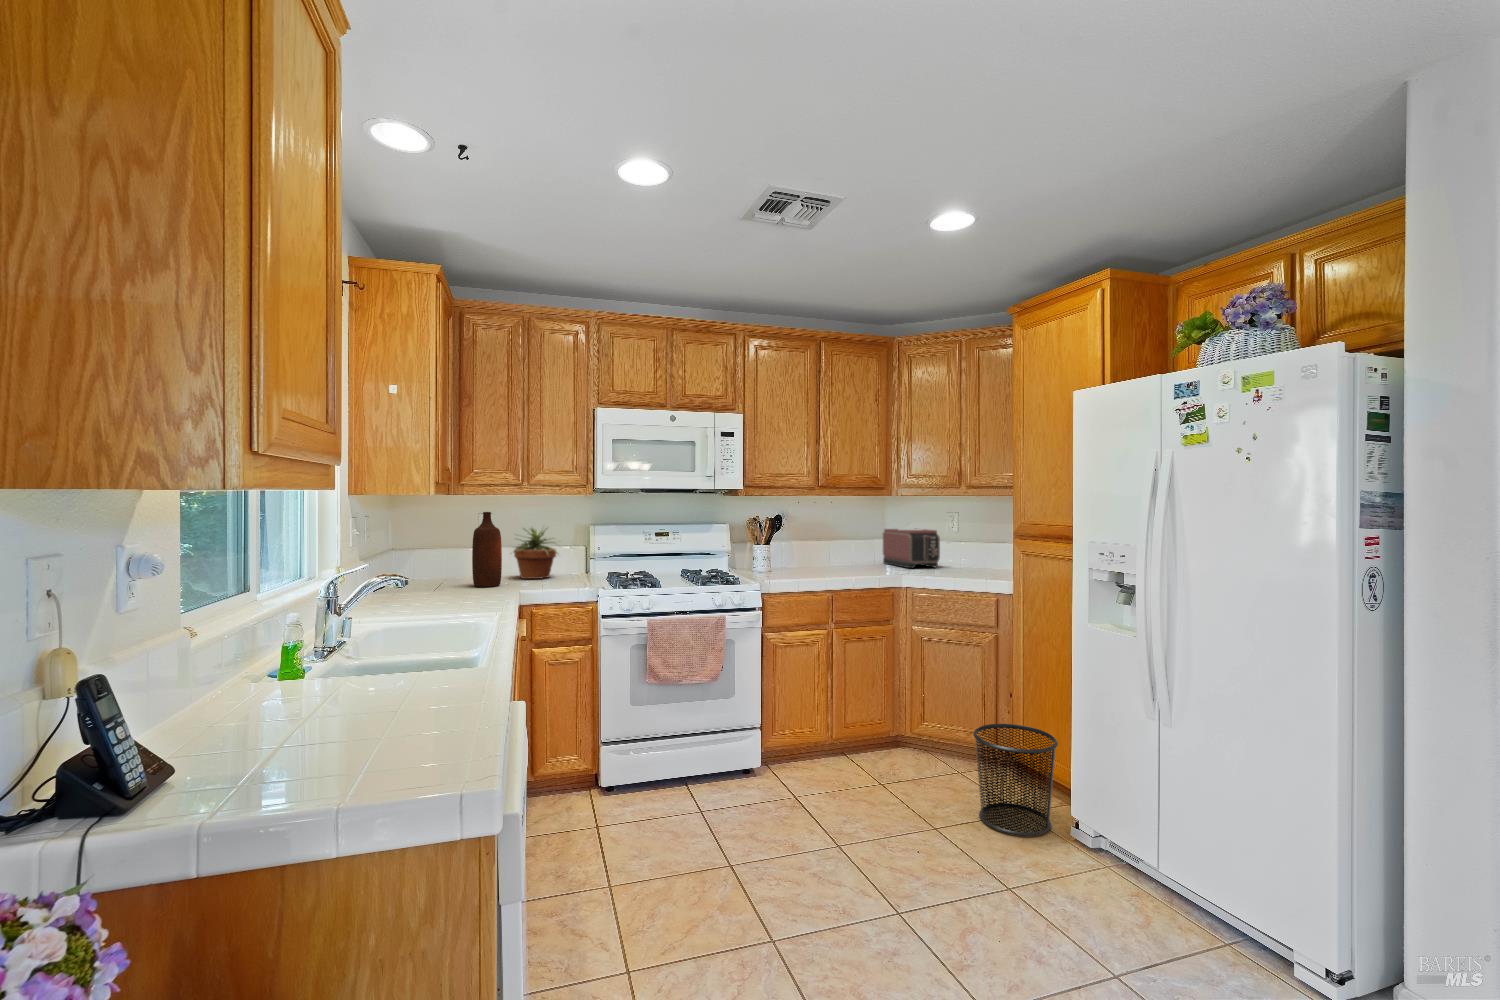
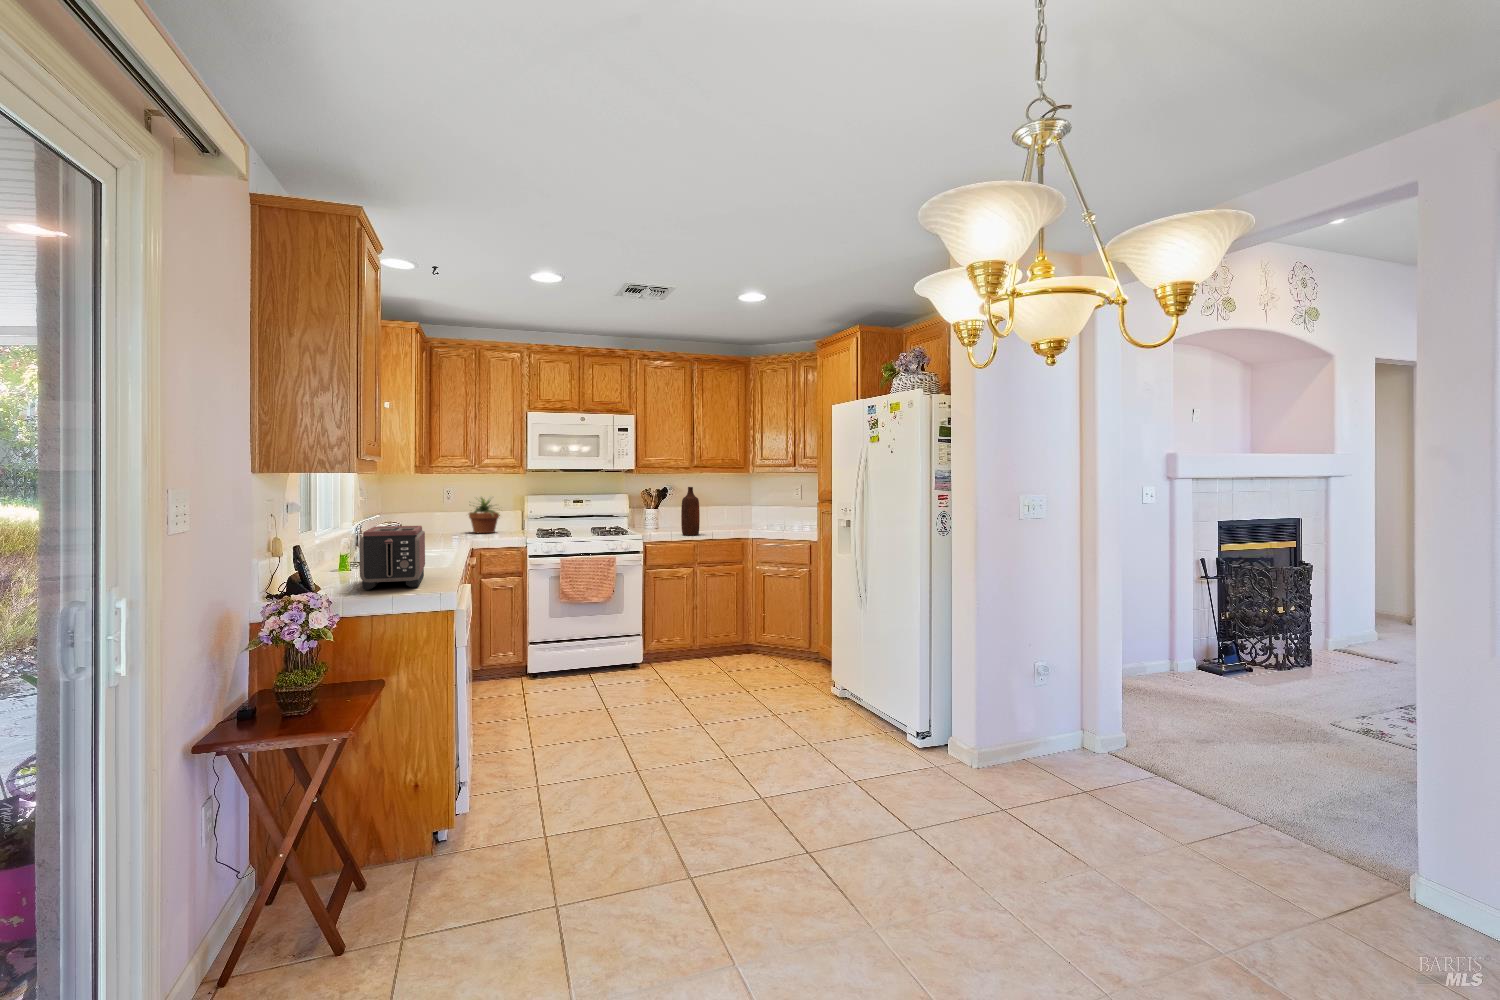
bottle: present [472,512,502,587] -> present [681,487,700,535]
toaster: present [883,529,940,568] -> present [359,526,425,590]
waste bin: present [973,724,1058,836] -> none [774,626,826,692]

